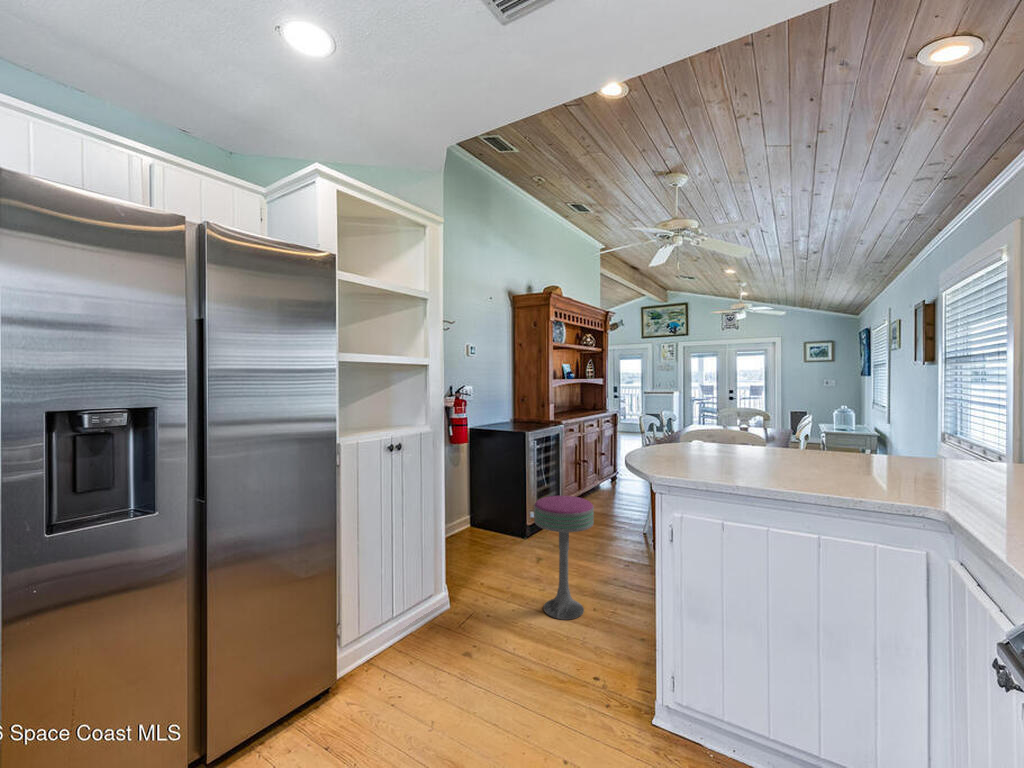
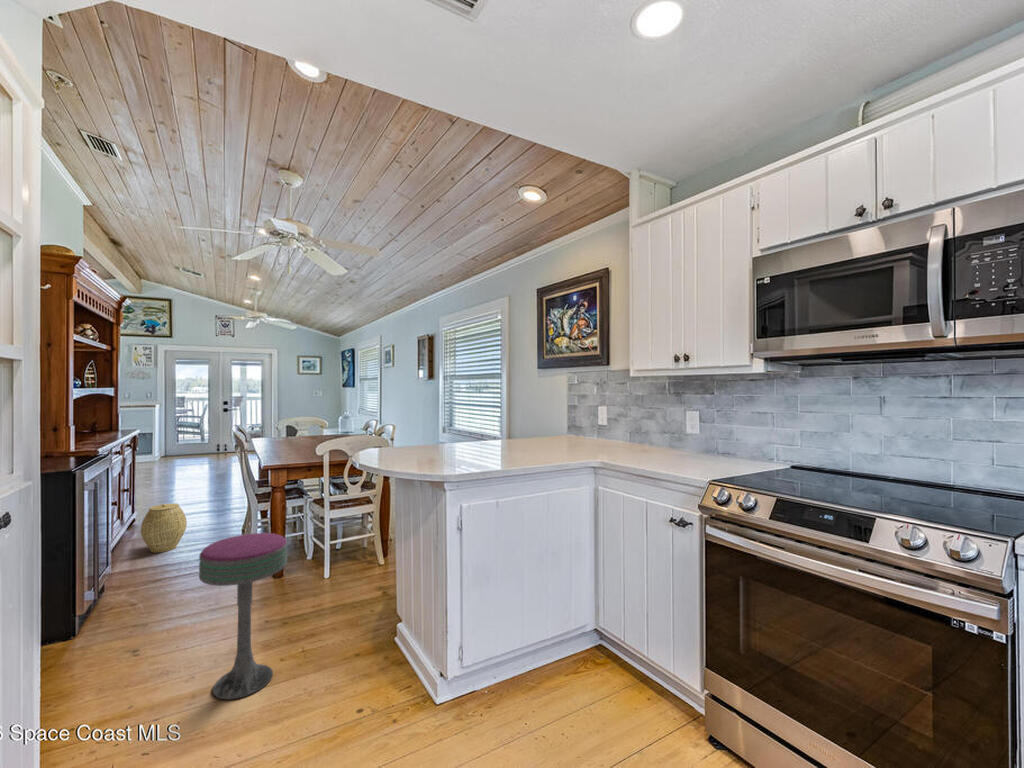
woven basket: none [601,469,630,506] -> present [141,504,187,553]

